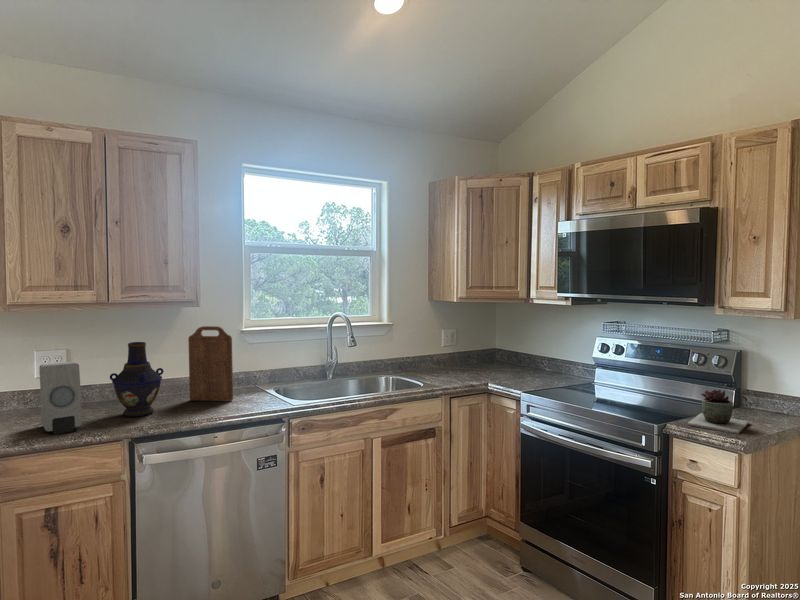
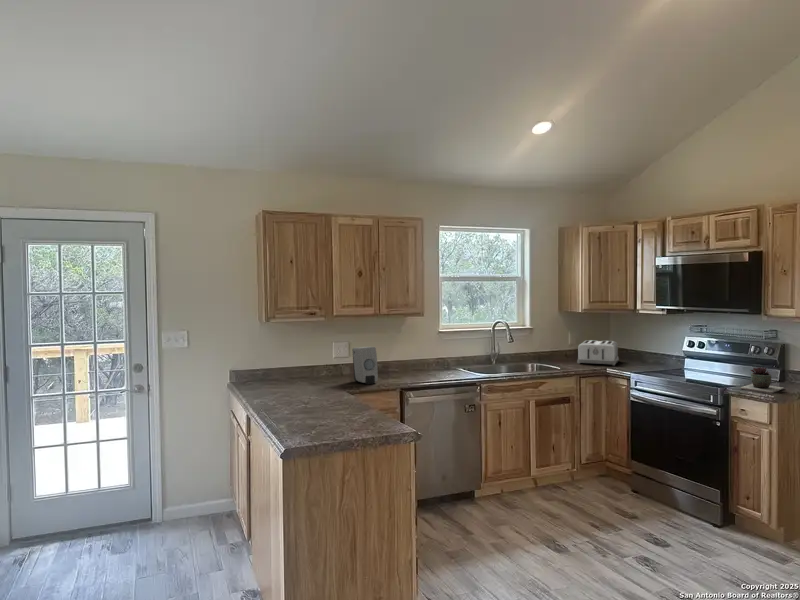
cutting board: present [188,326,233,401] -> none [417,328,443,373]
toaster: none [450,341,506,378] -> present [577,340,619,365]
vase: present [110,342,164,417] -> none [384,337,409,379]

